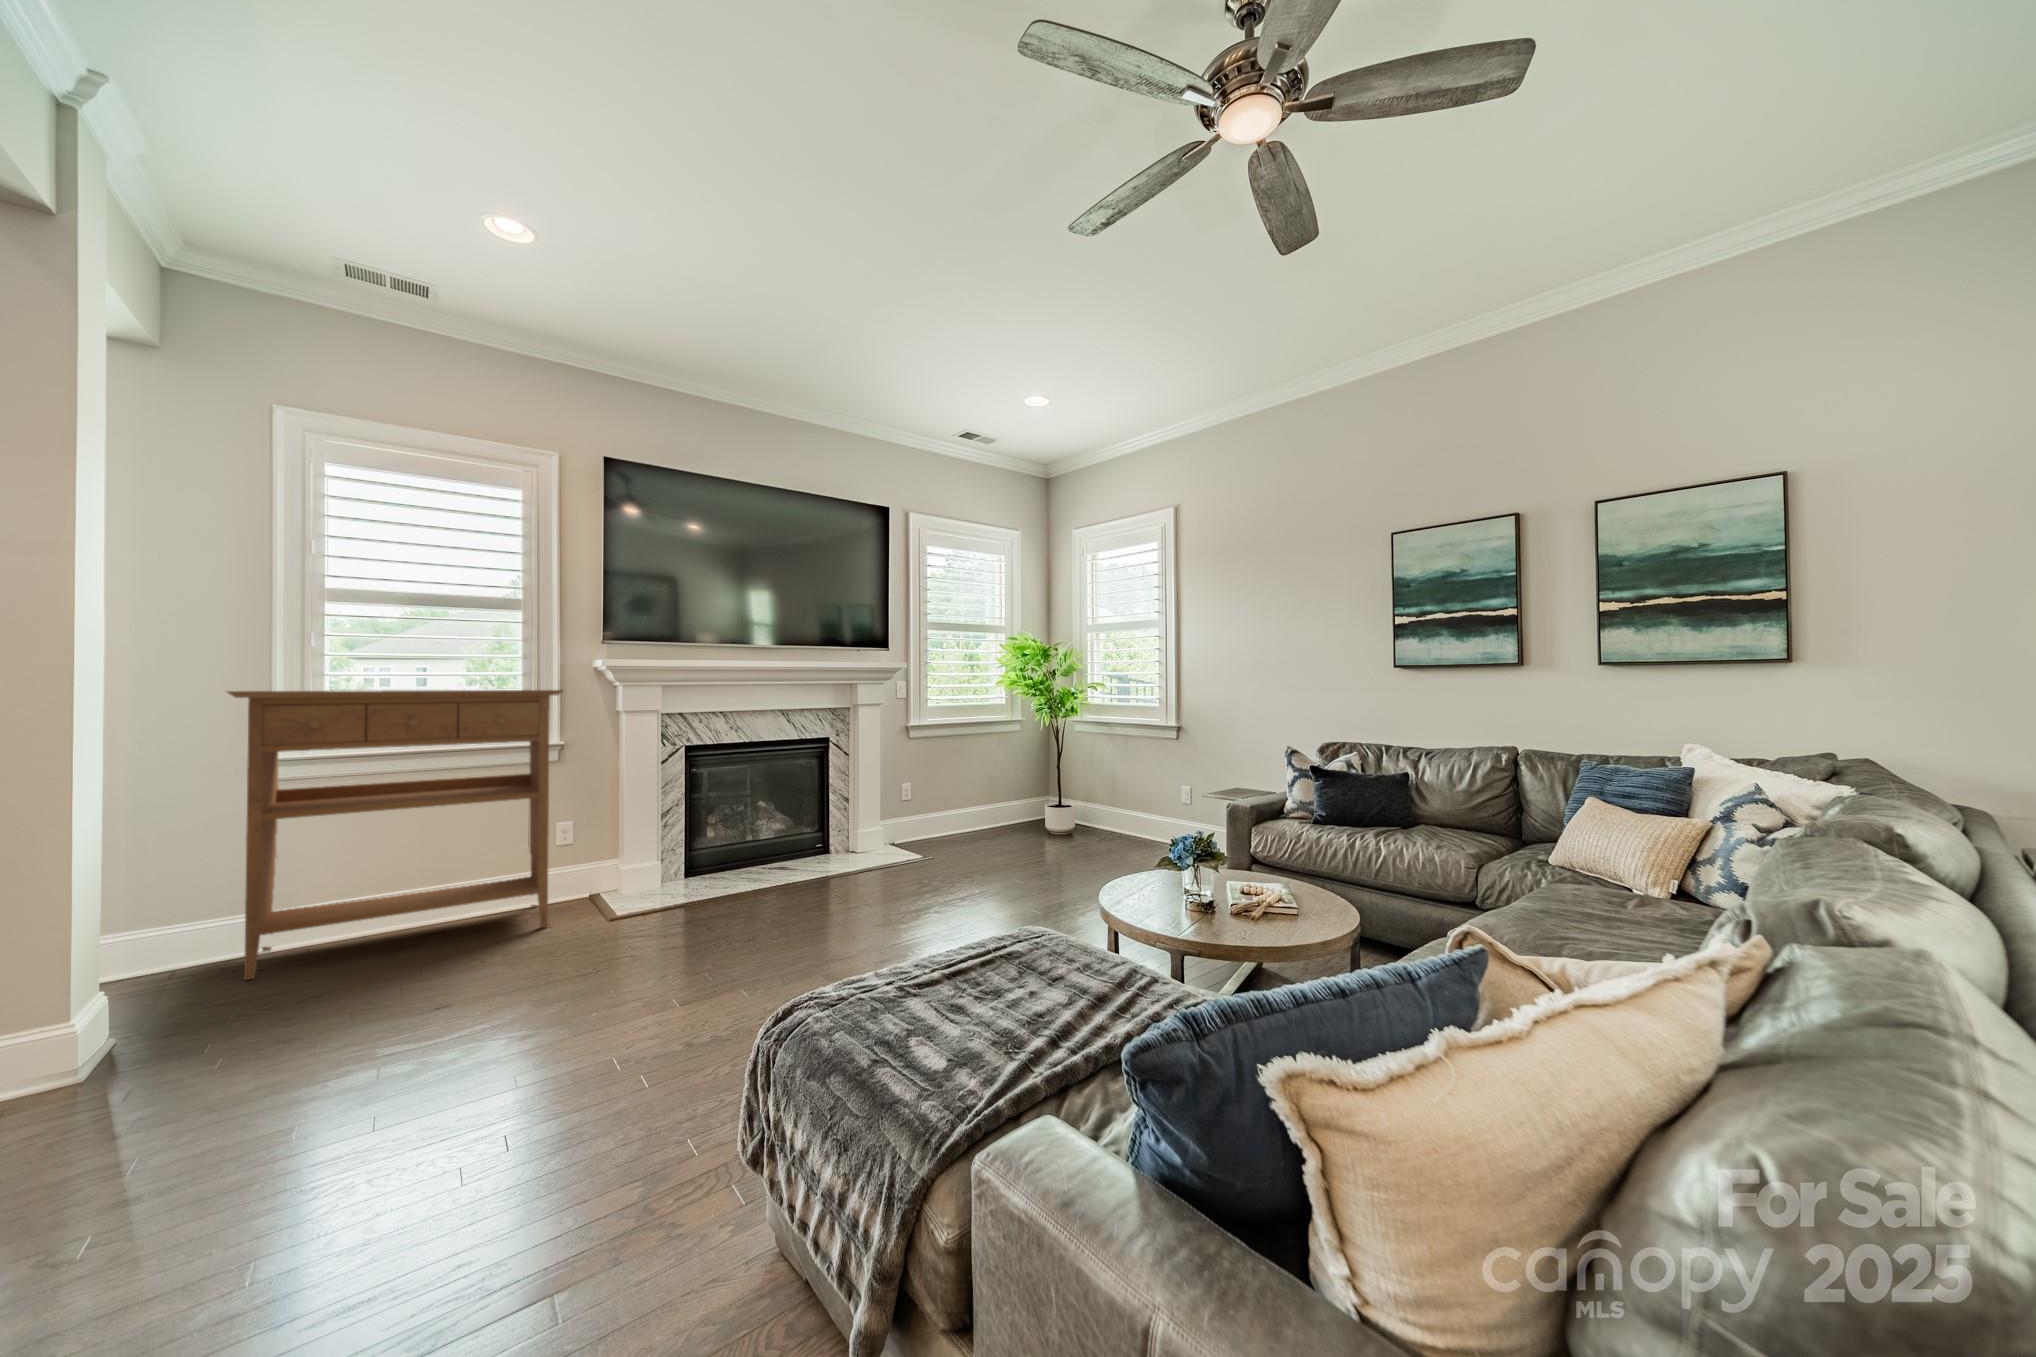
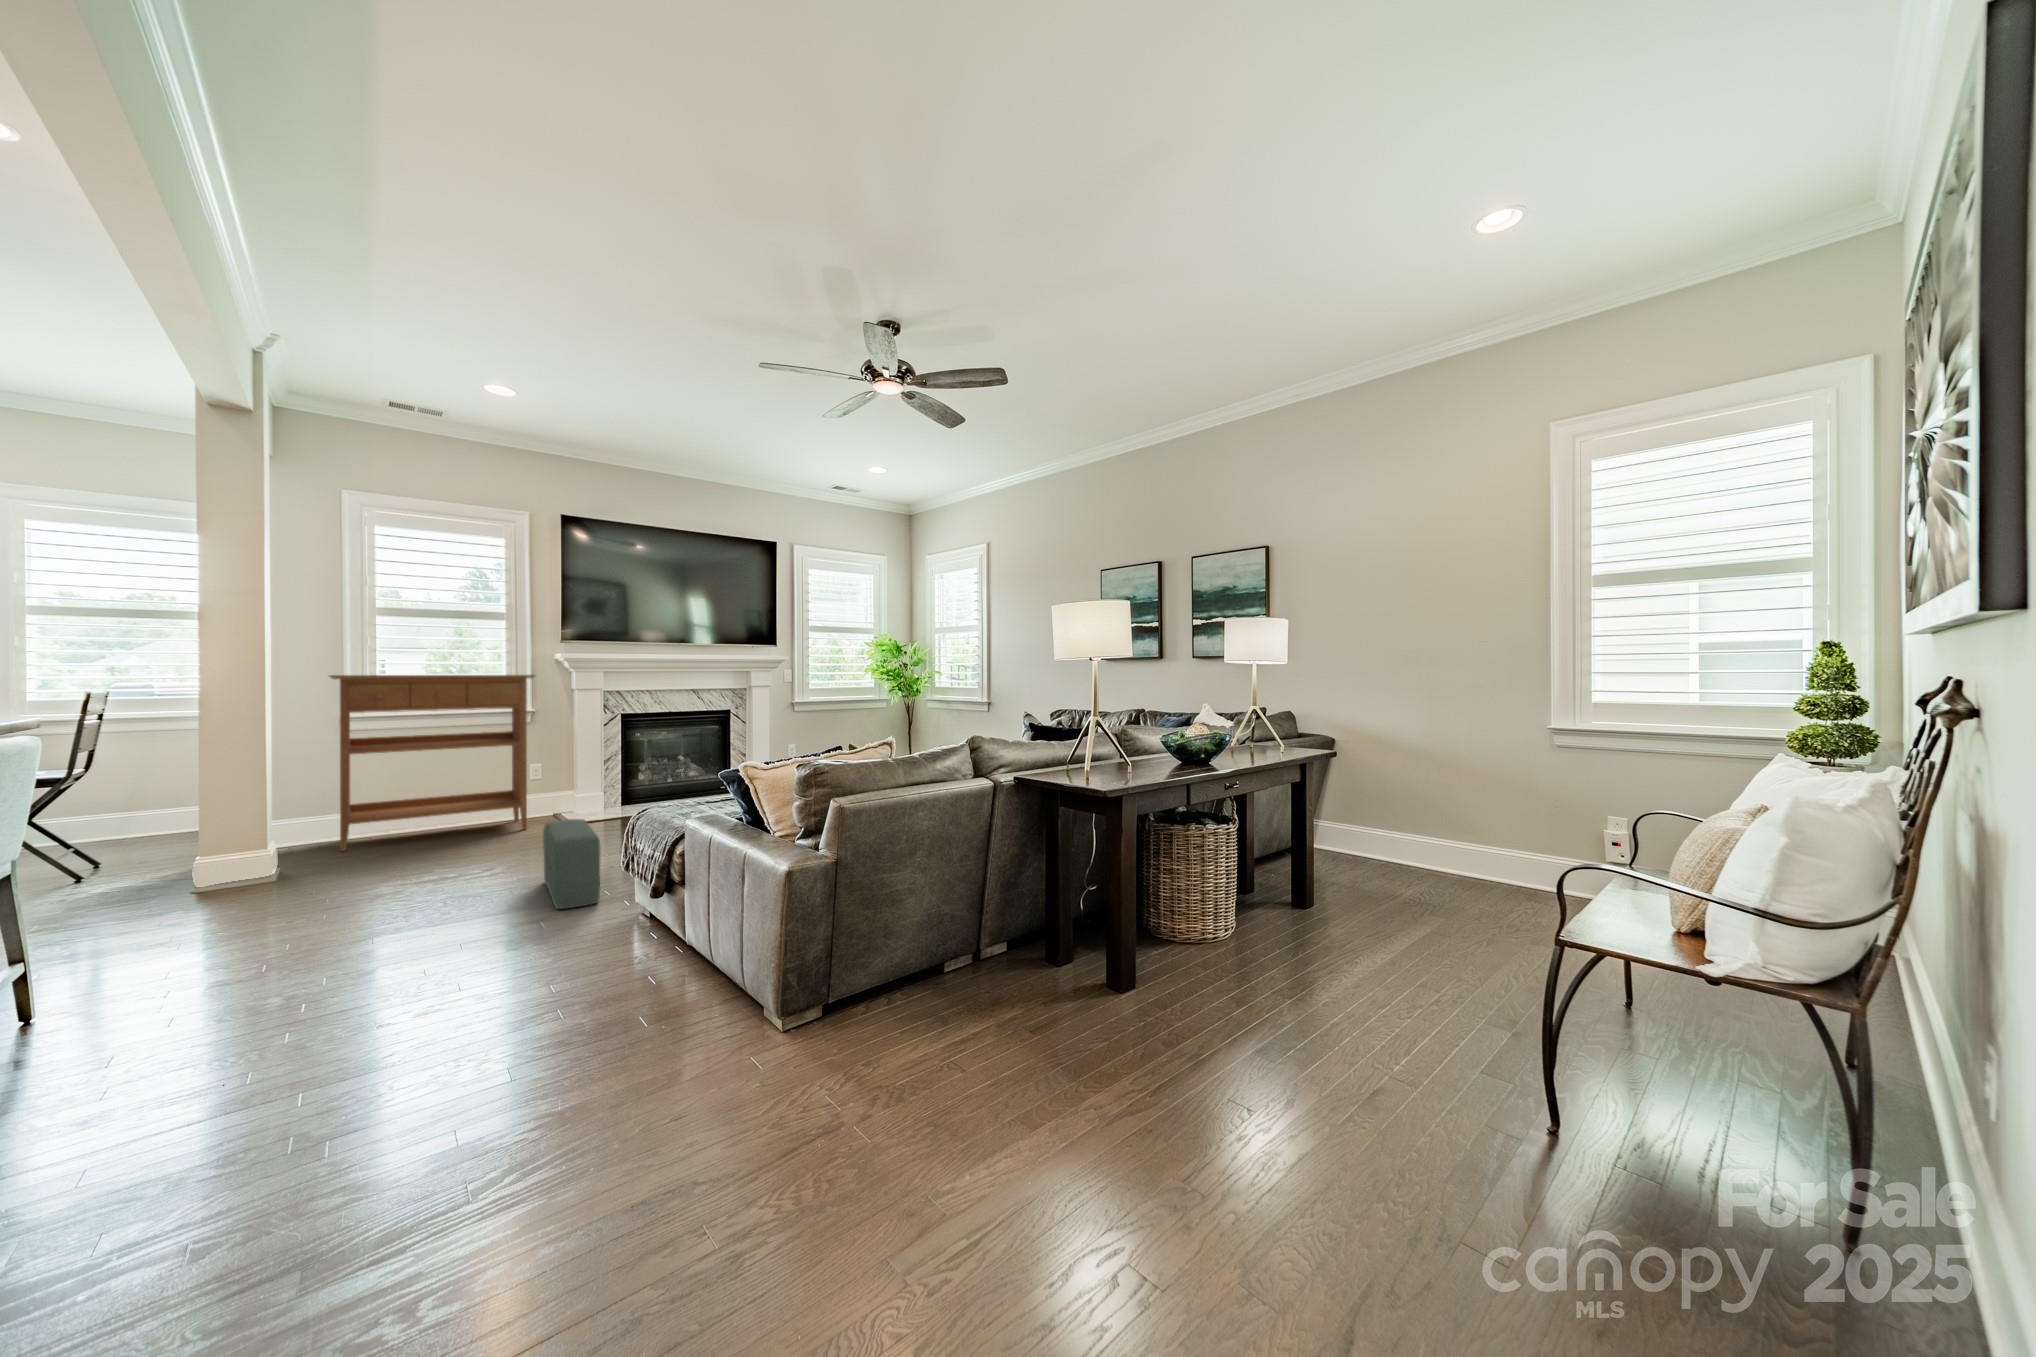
pouf: none [567,961,679,1208] -> present [543,819,600,909]

